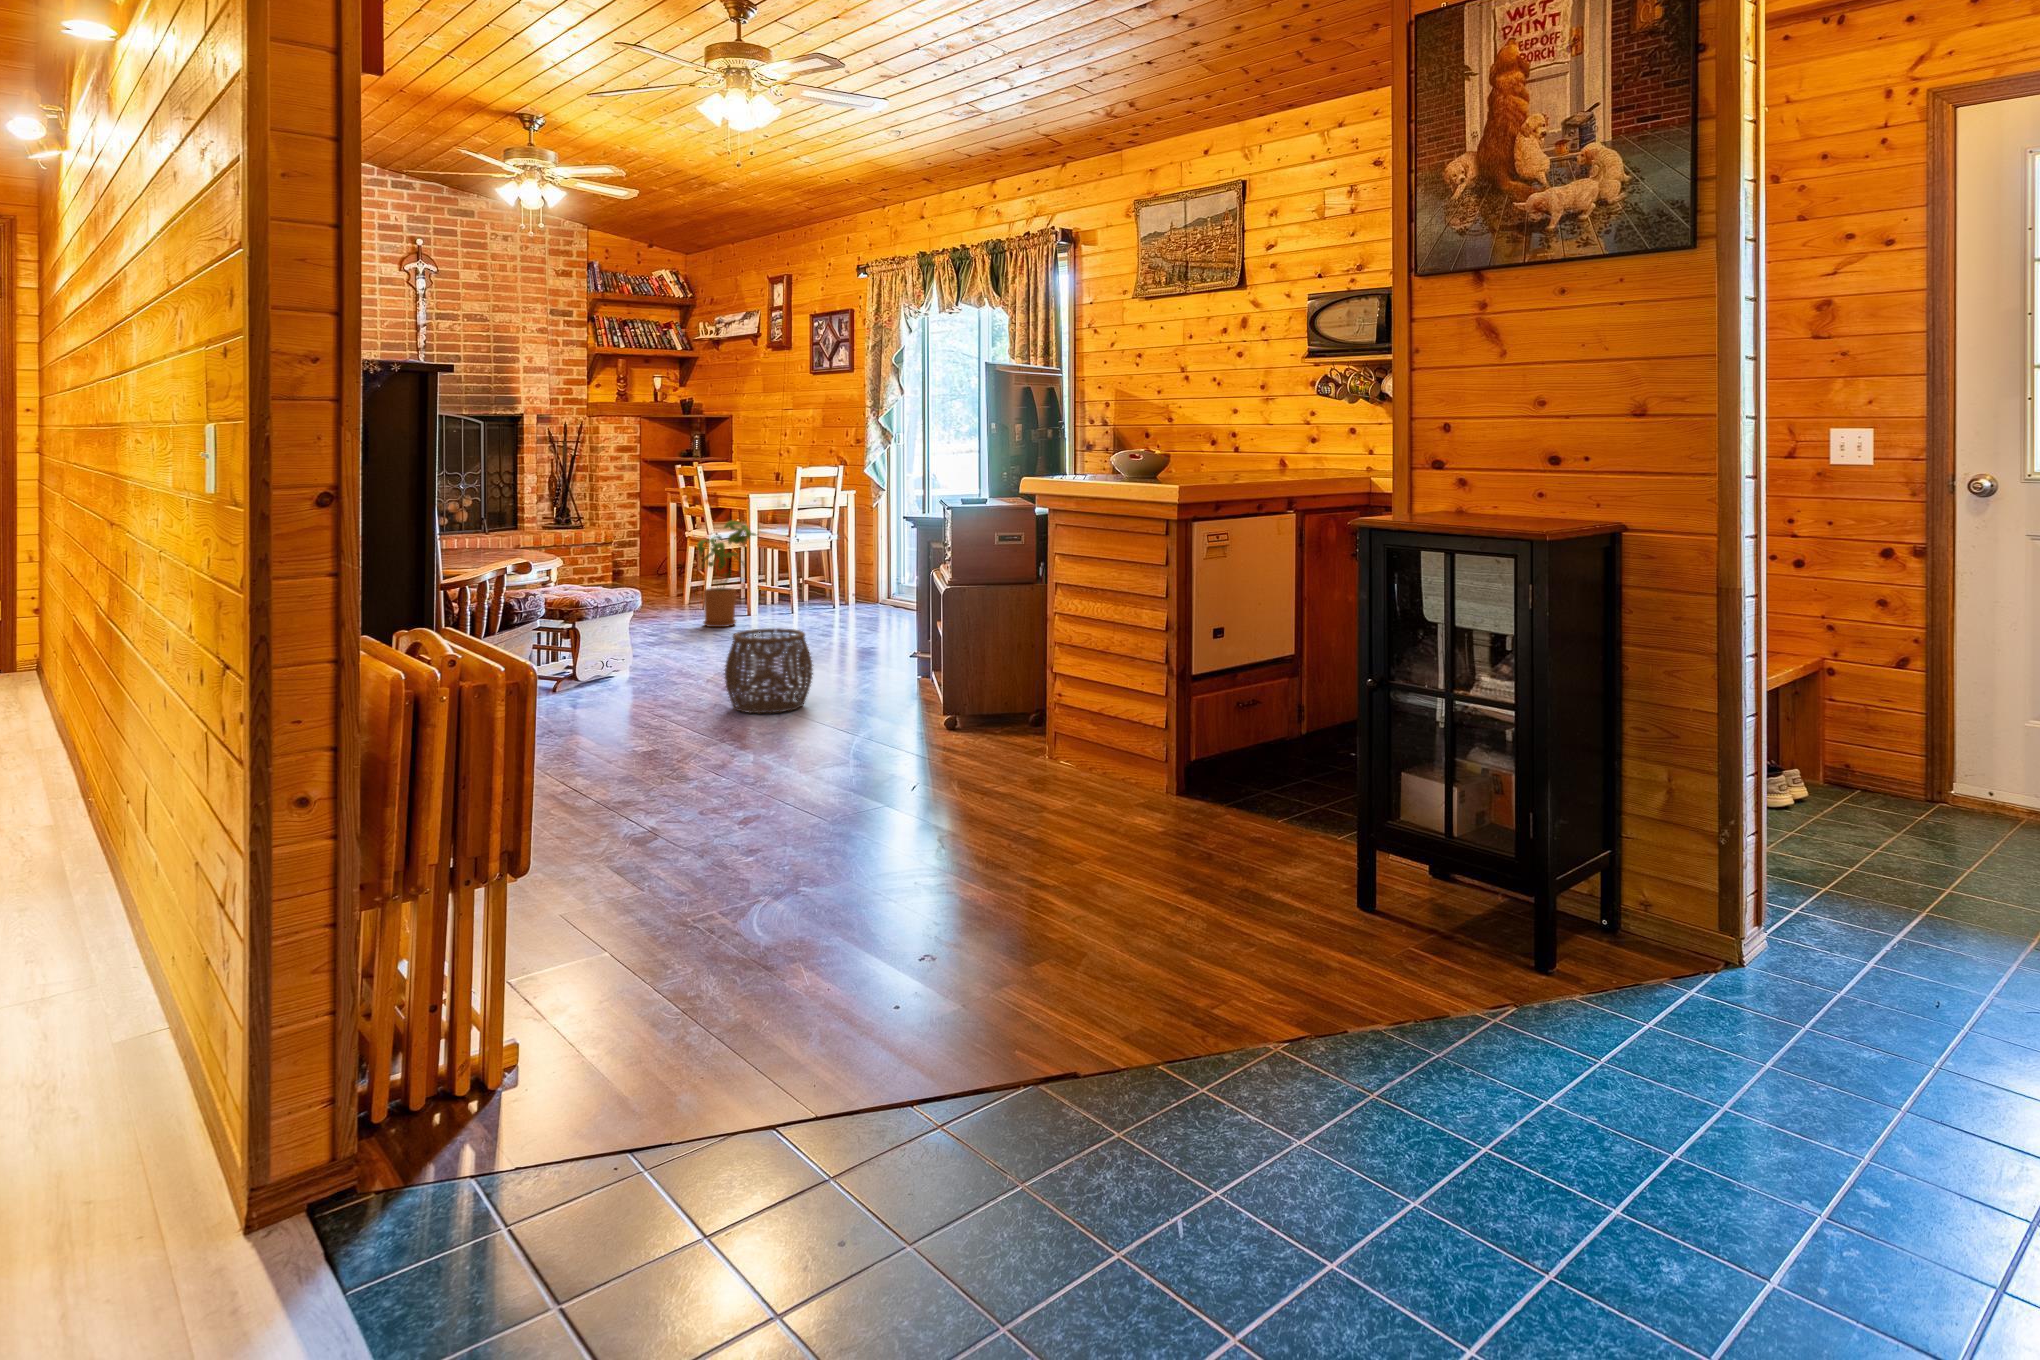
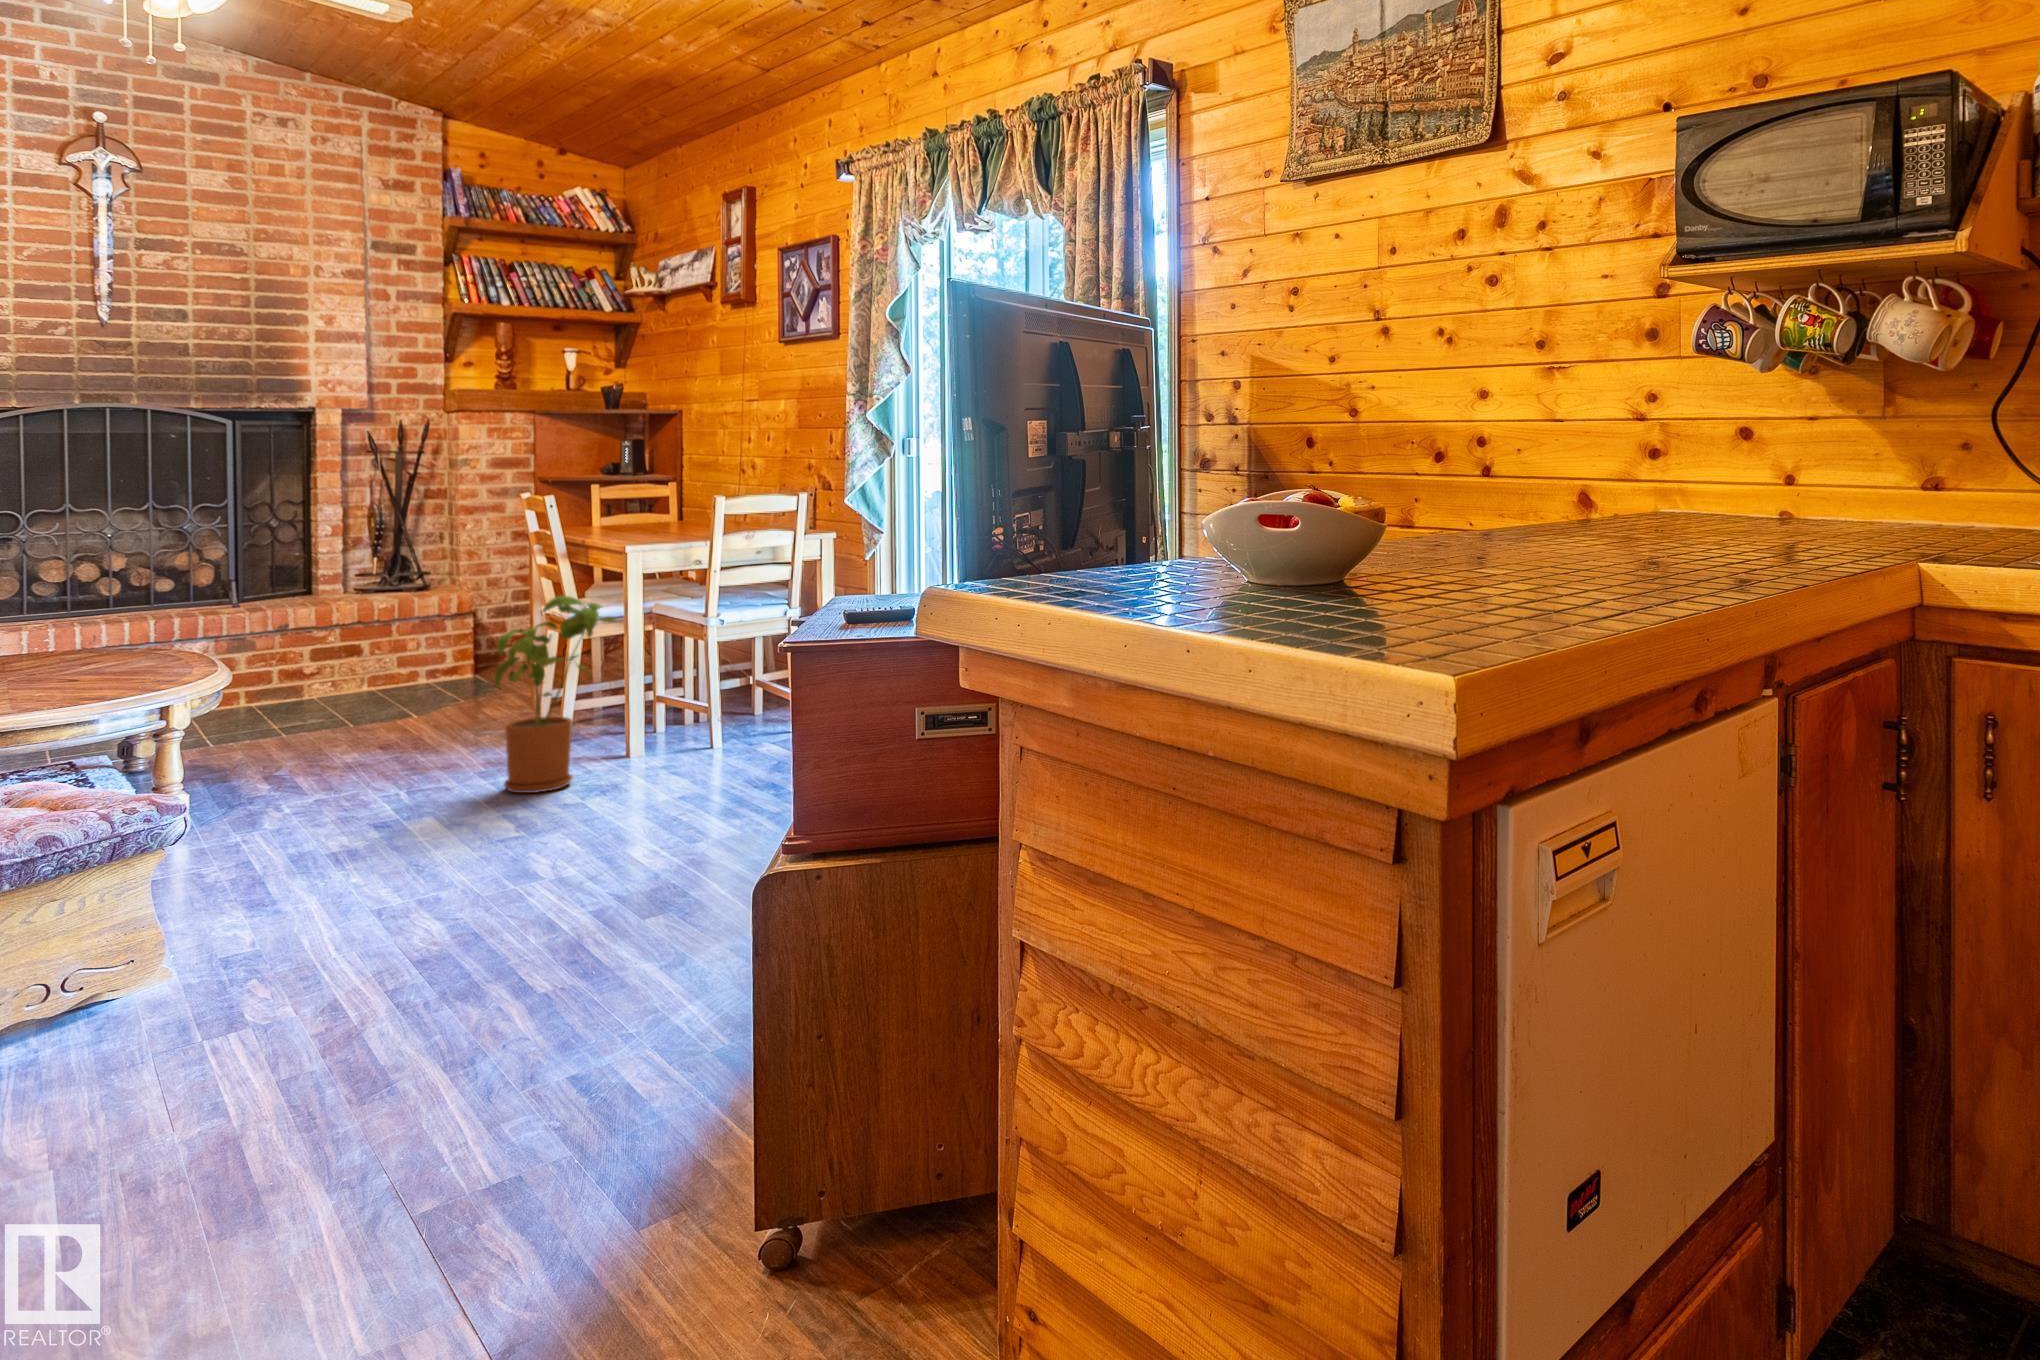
woven basket: present [725,628,813,714] -> none [158,909,449,1174]

